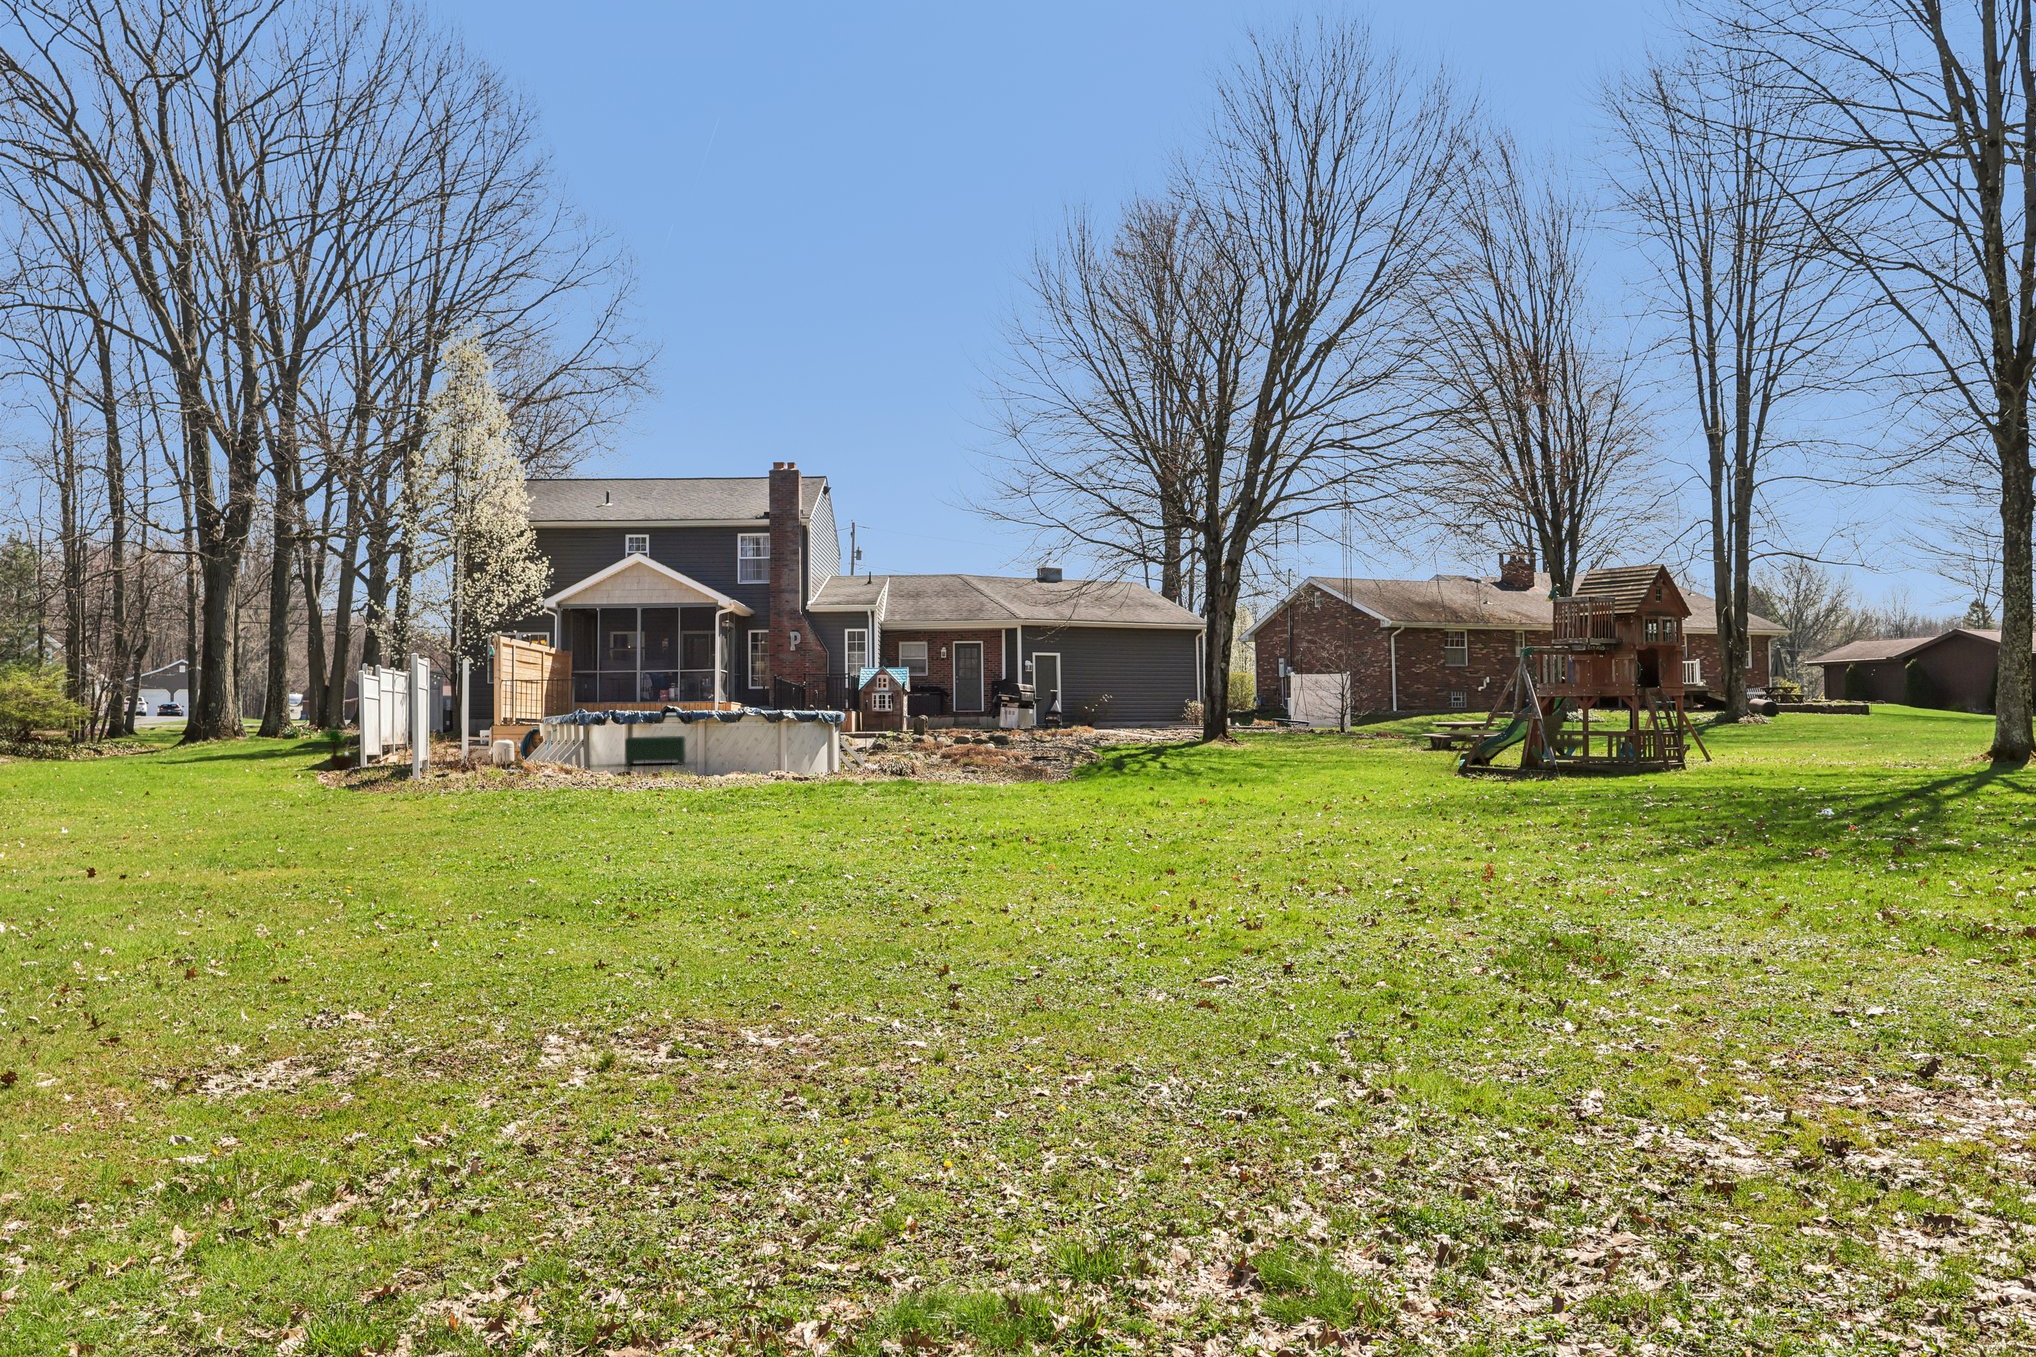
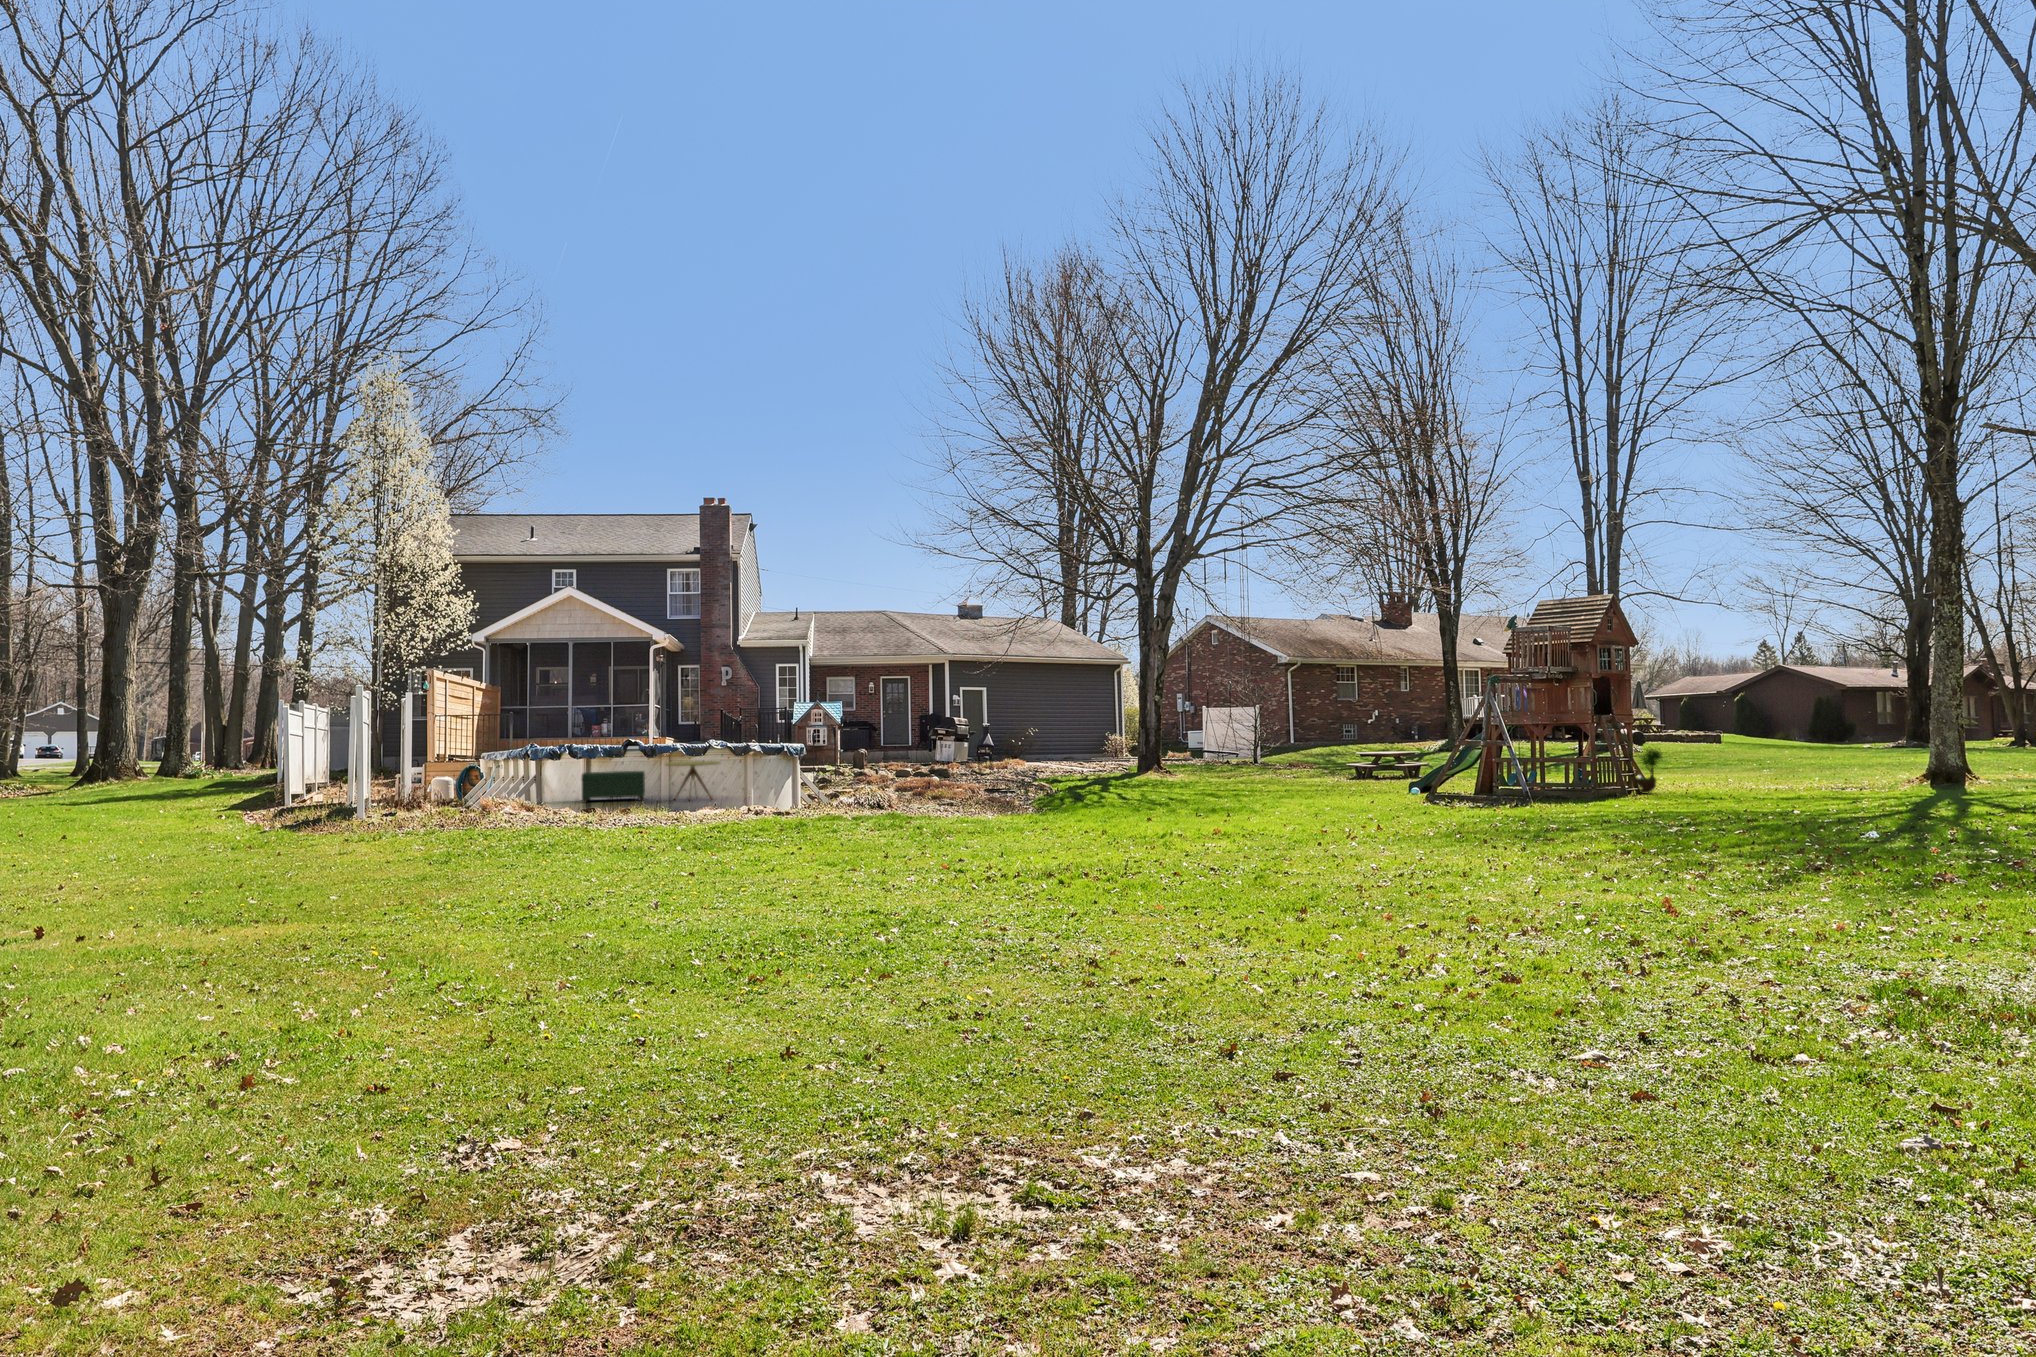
chair: present [1542,716,1586,769] -> none [1516,742,1558,795]
potted tree: present [323,726,353,769] -> present [1634,749,1663,793]
round table: present [1440,730,1498,769] -> present [665,761,719,799]

